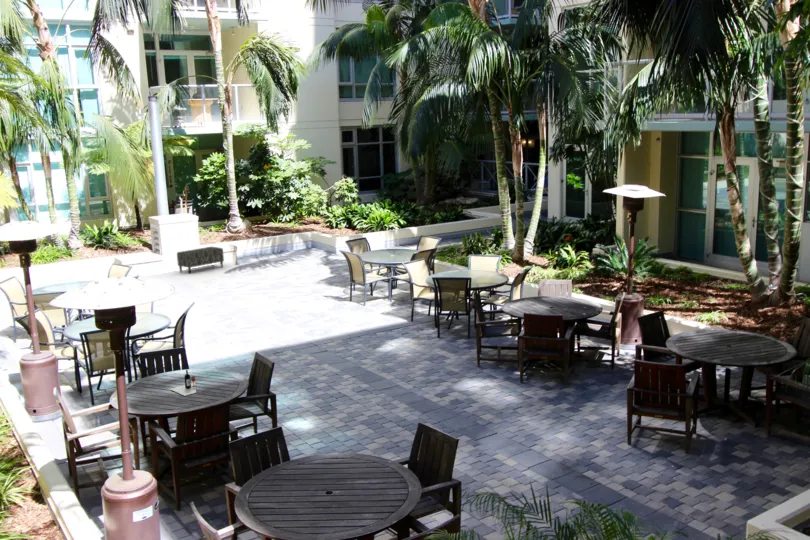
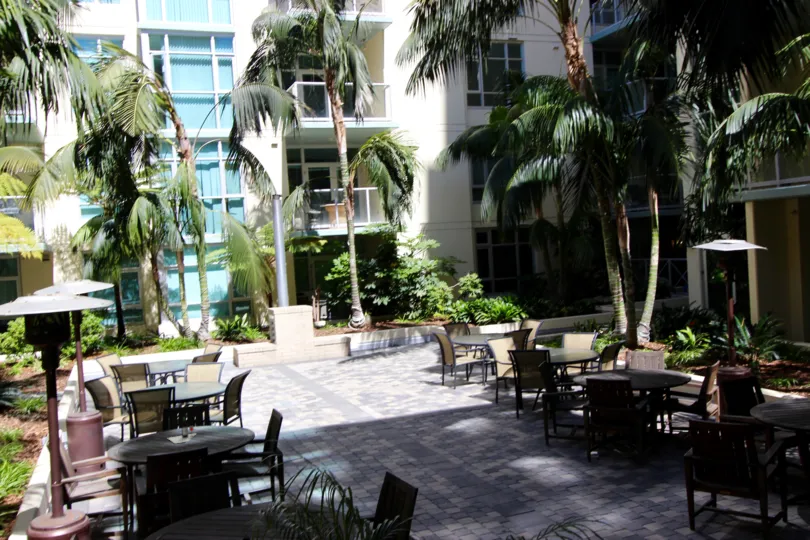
bench: present [177,247,224,273] -> none [294,339,339,364]

